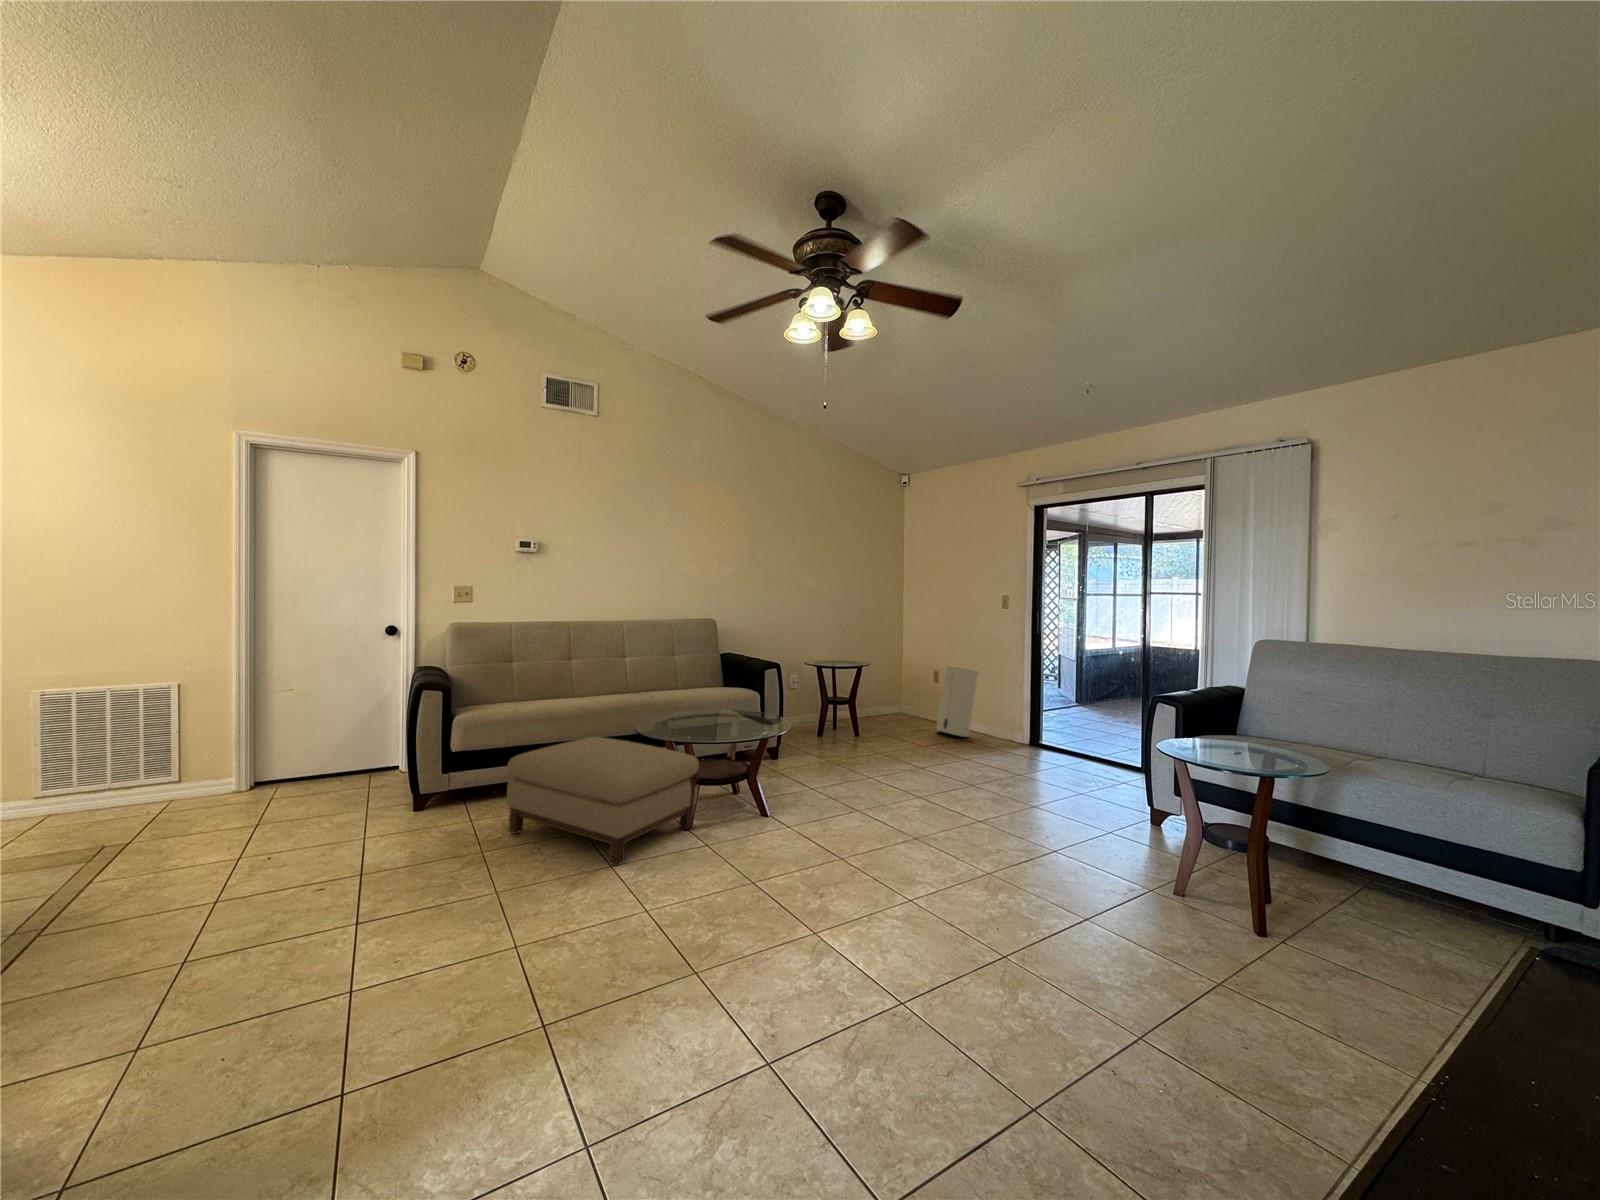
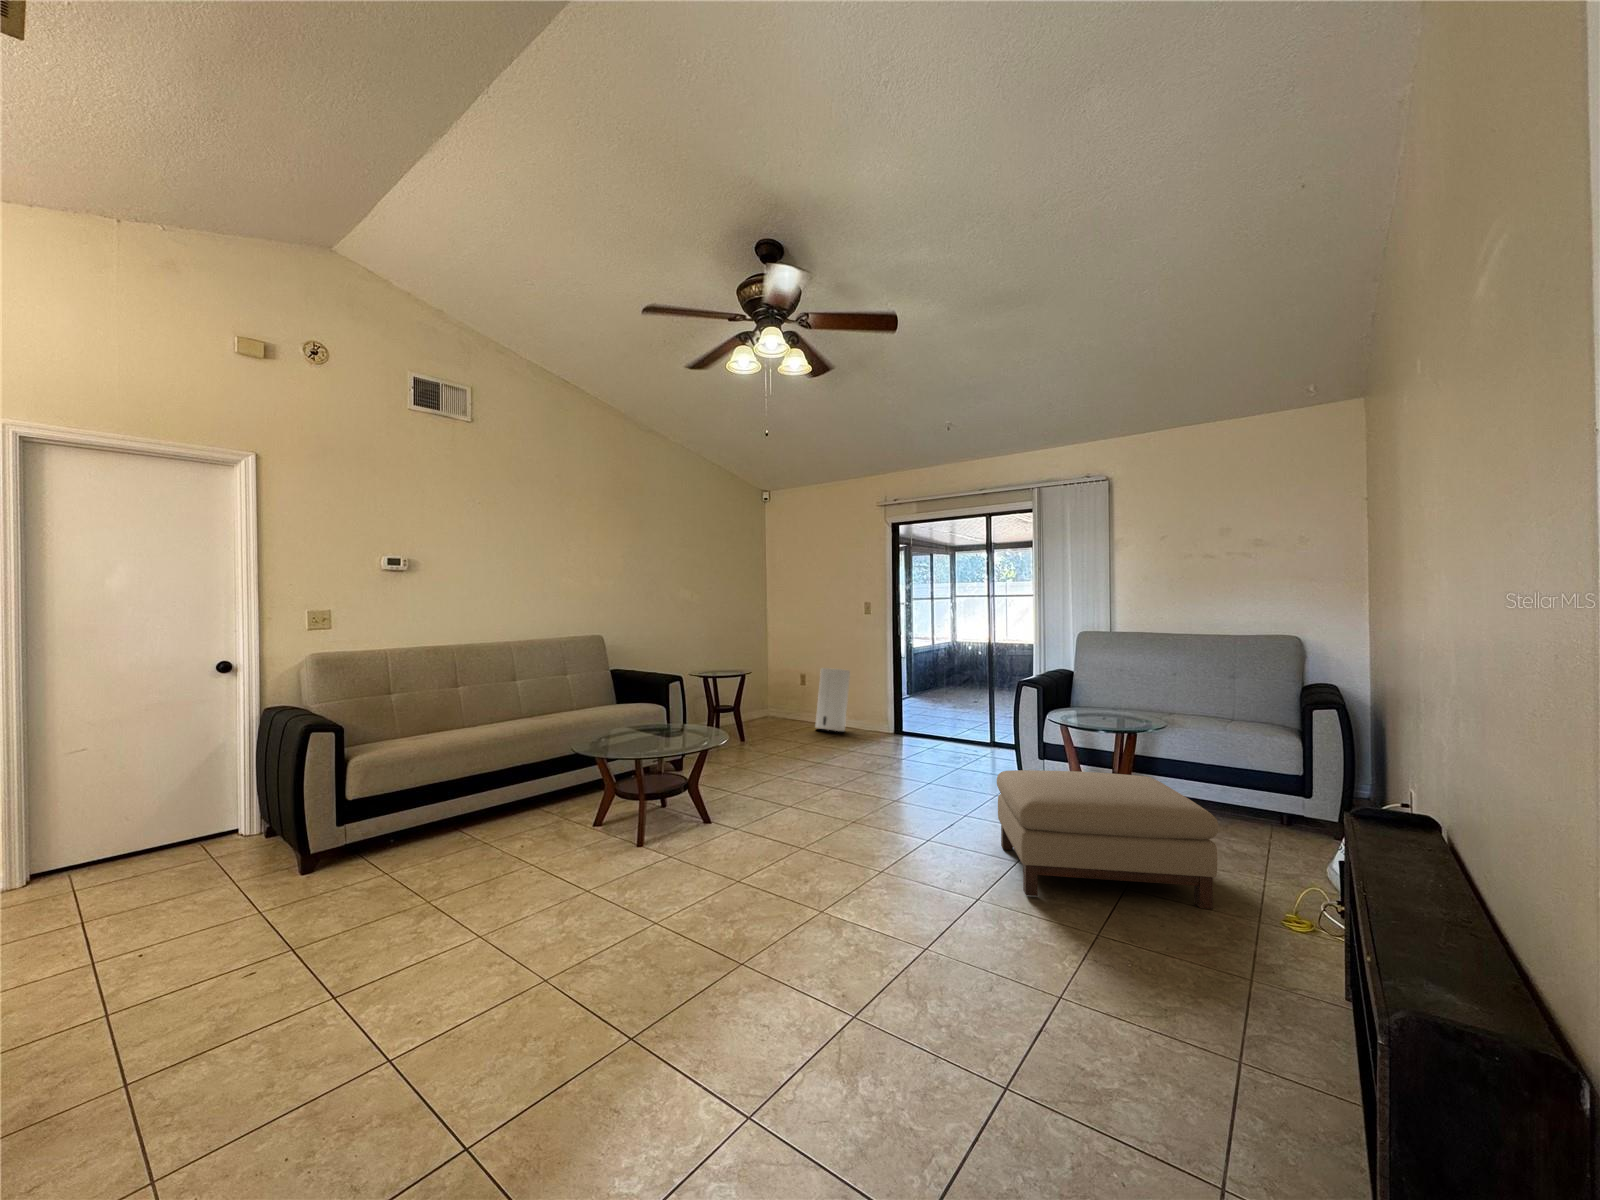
ottoman: present [507,737,699,866] -> present [997,770,1218,909]

